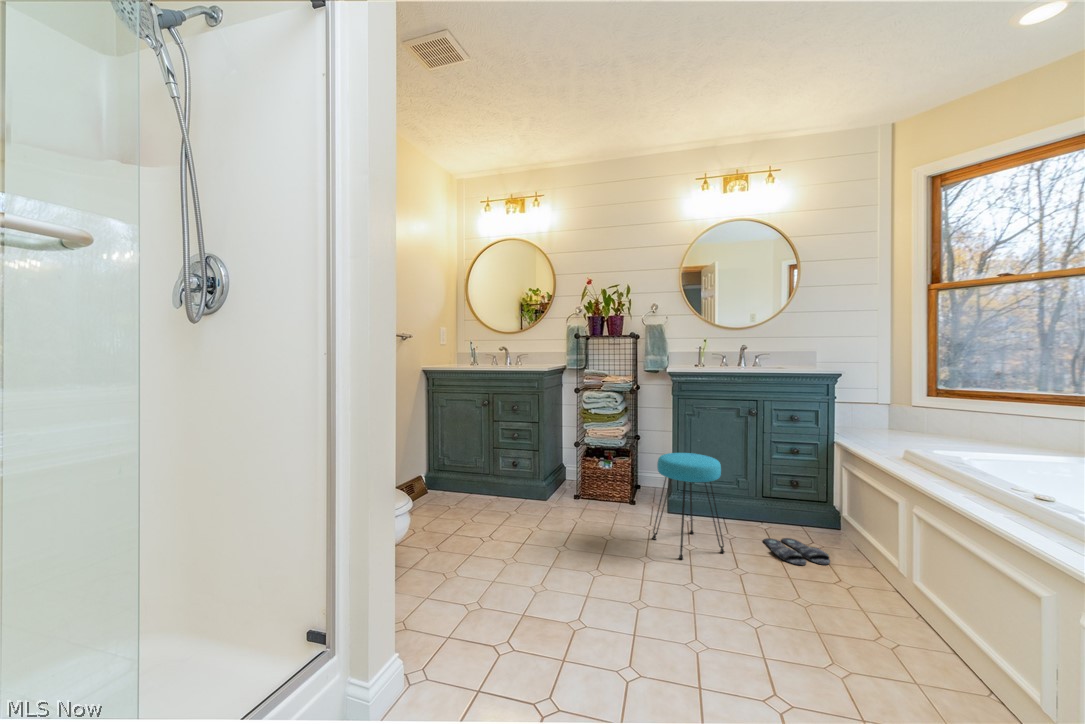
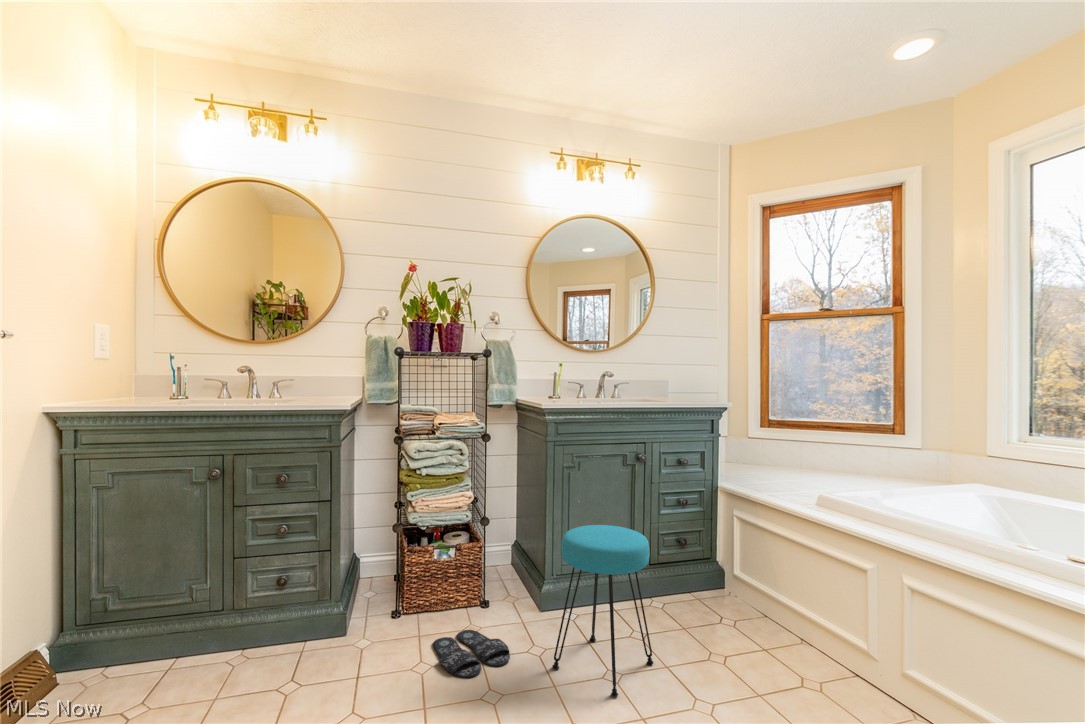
slippers: present [764,538,830,565] -> present [433,630,510,678]

